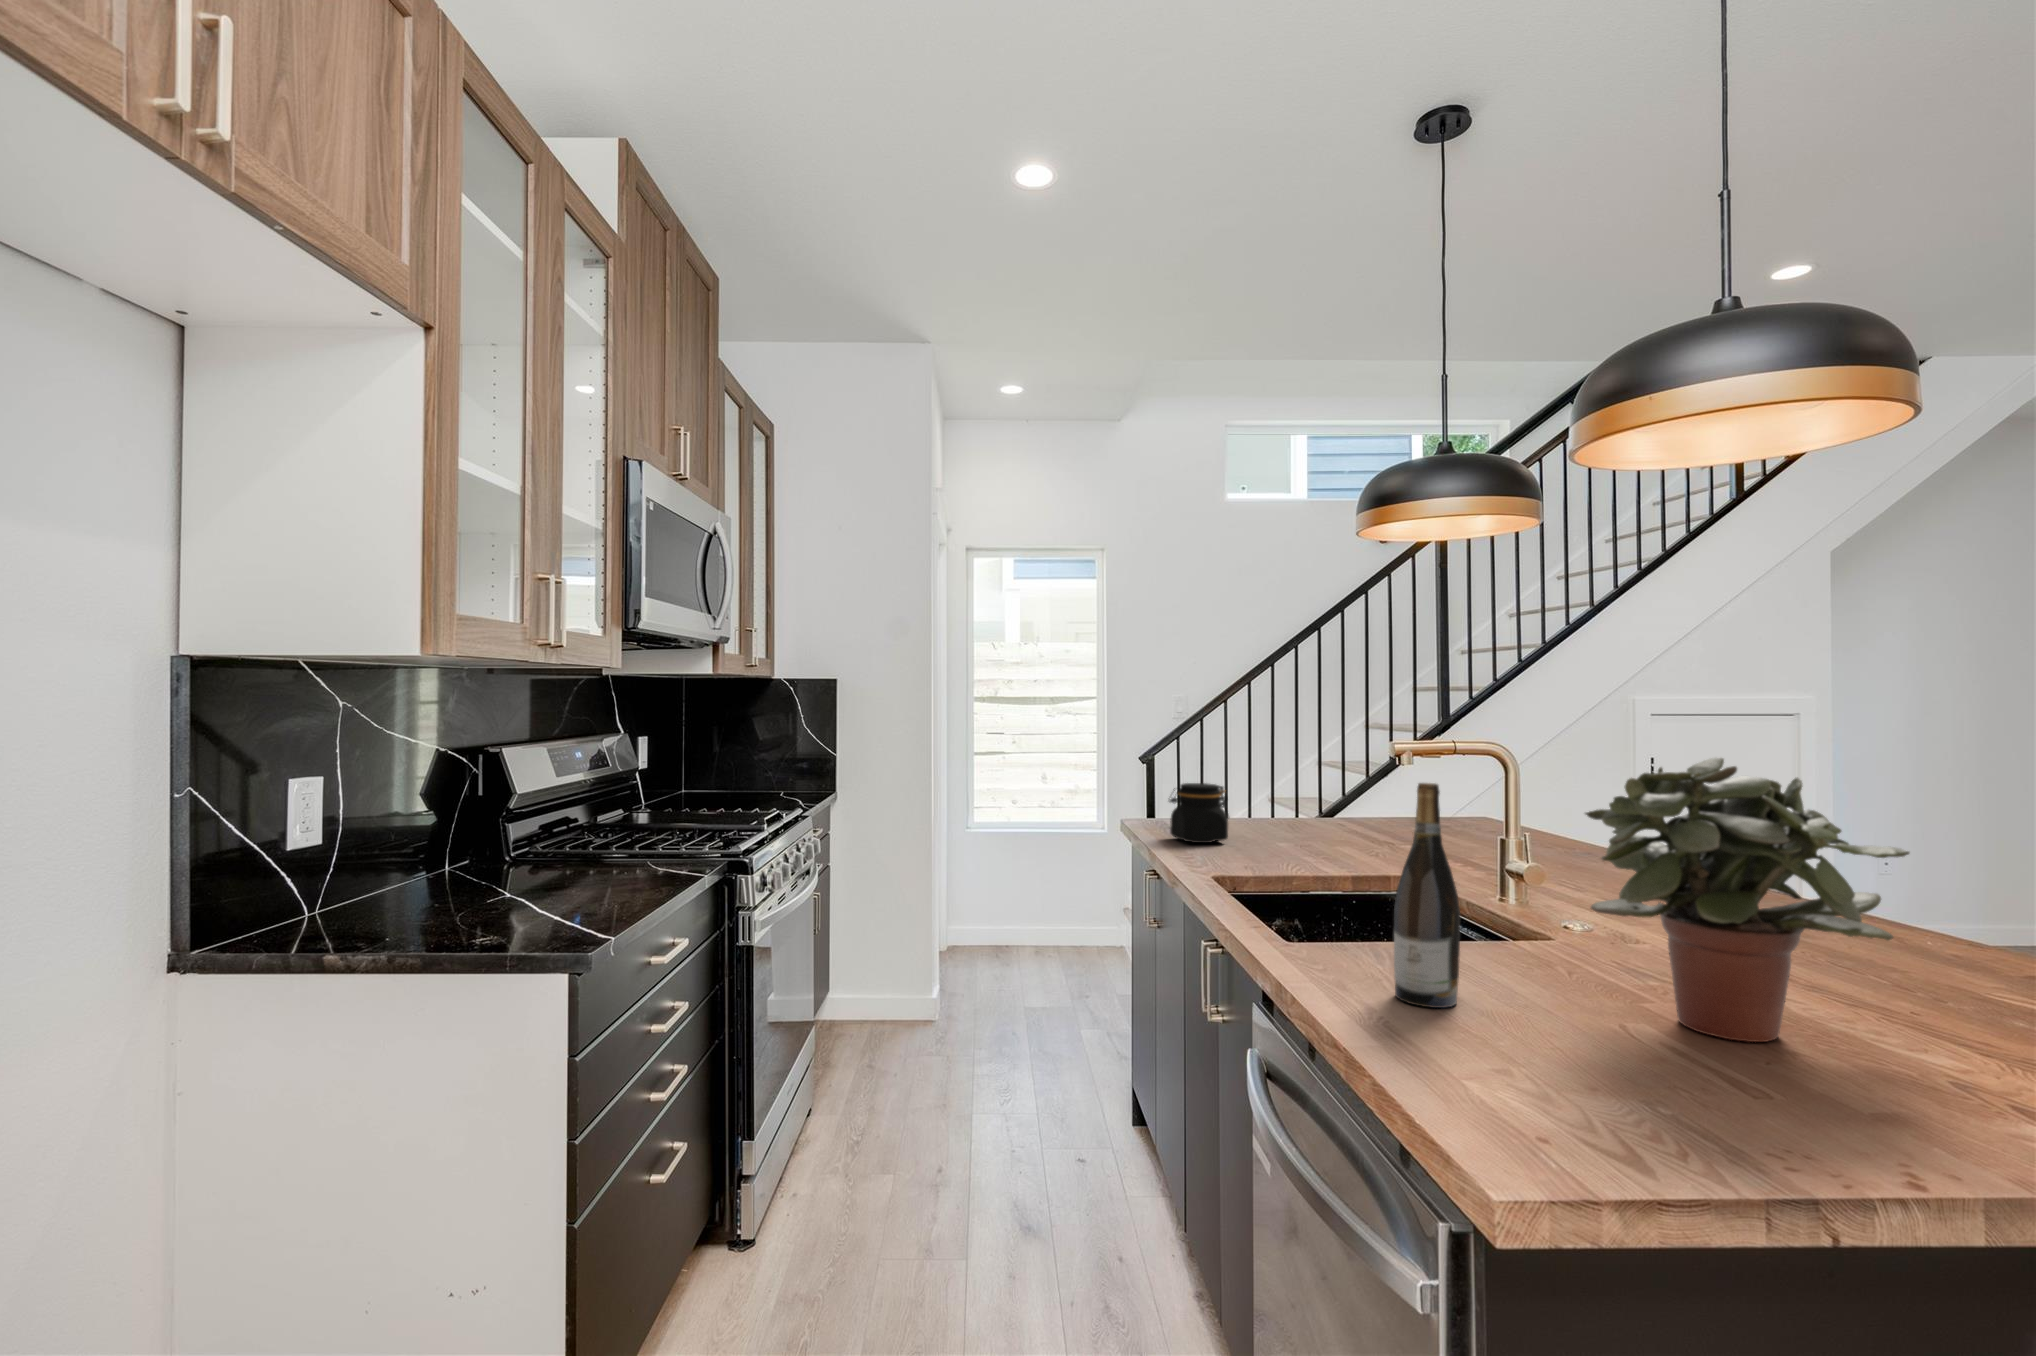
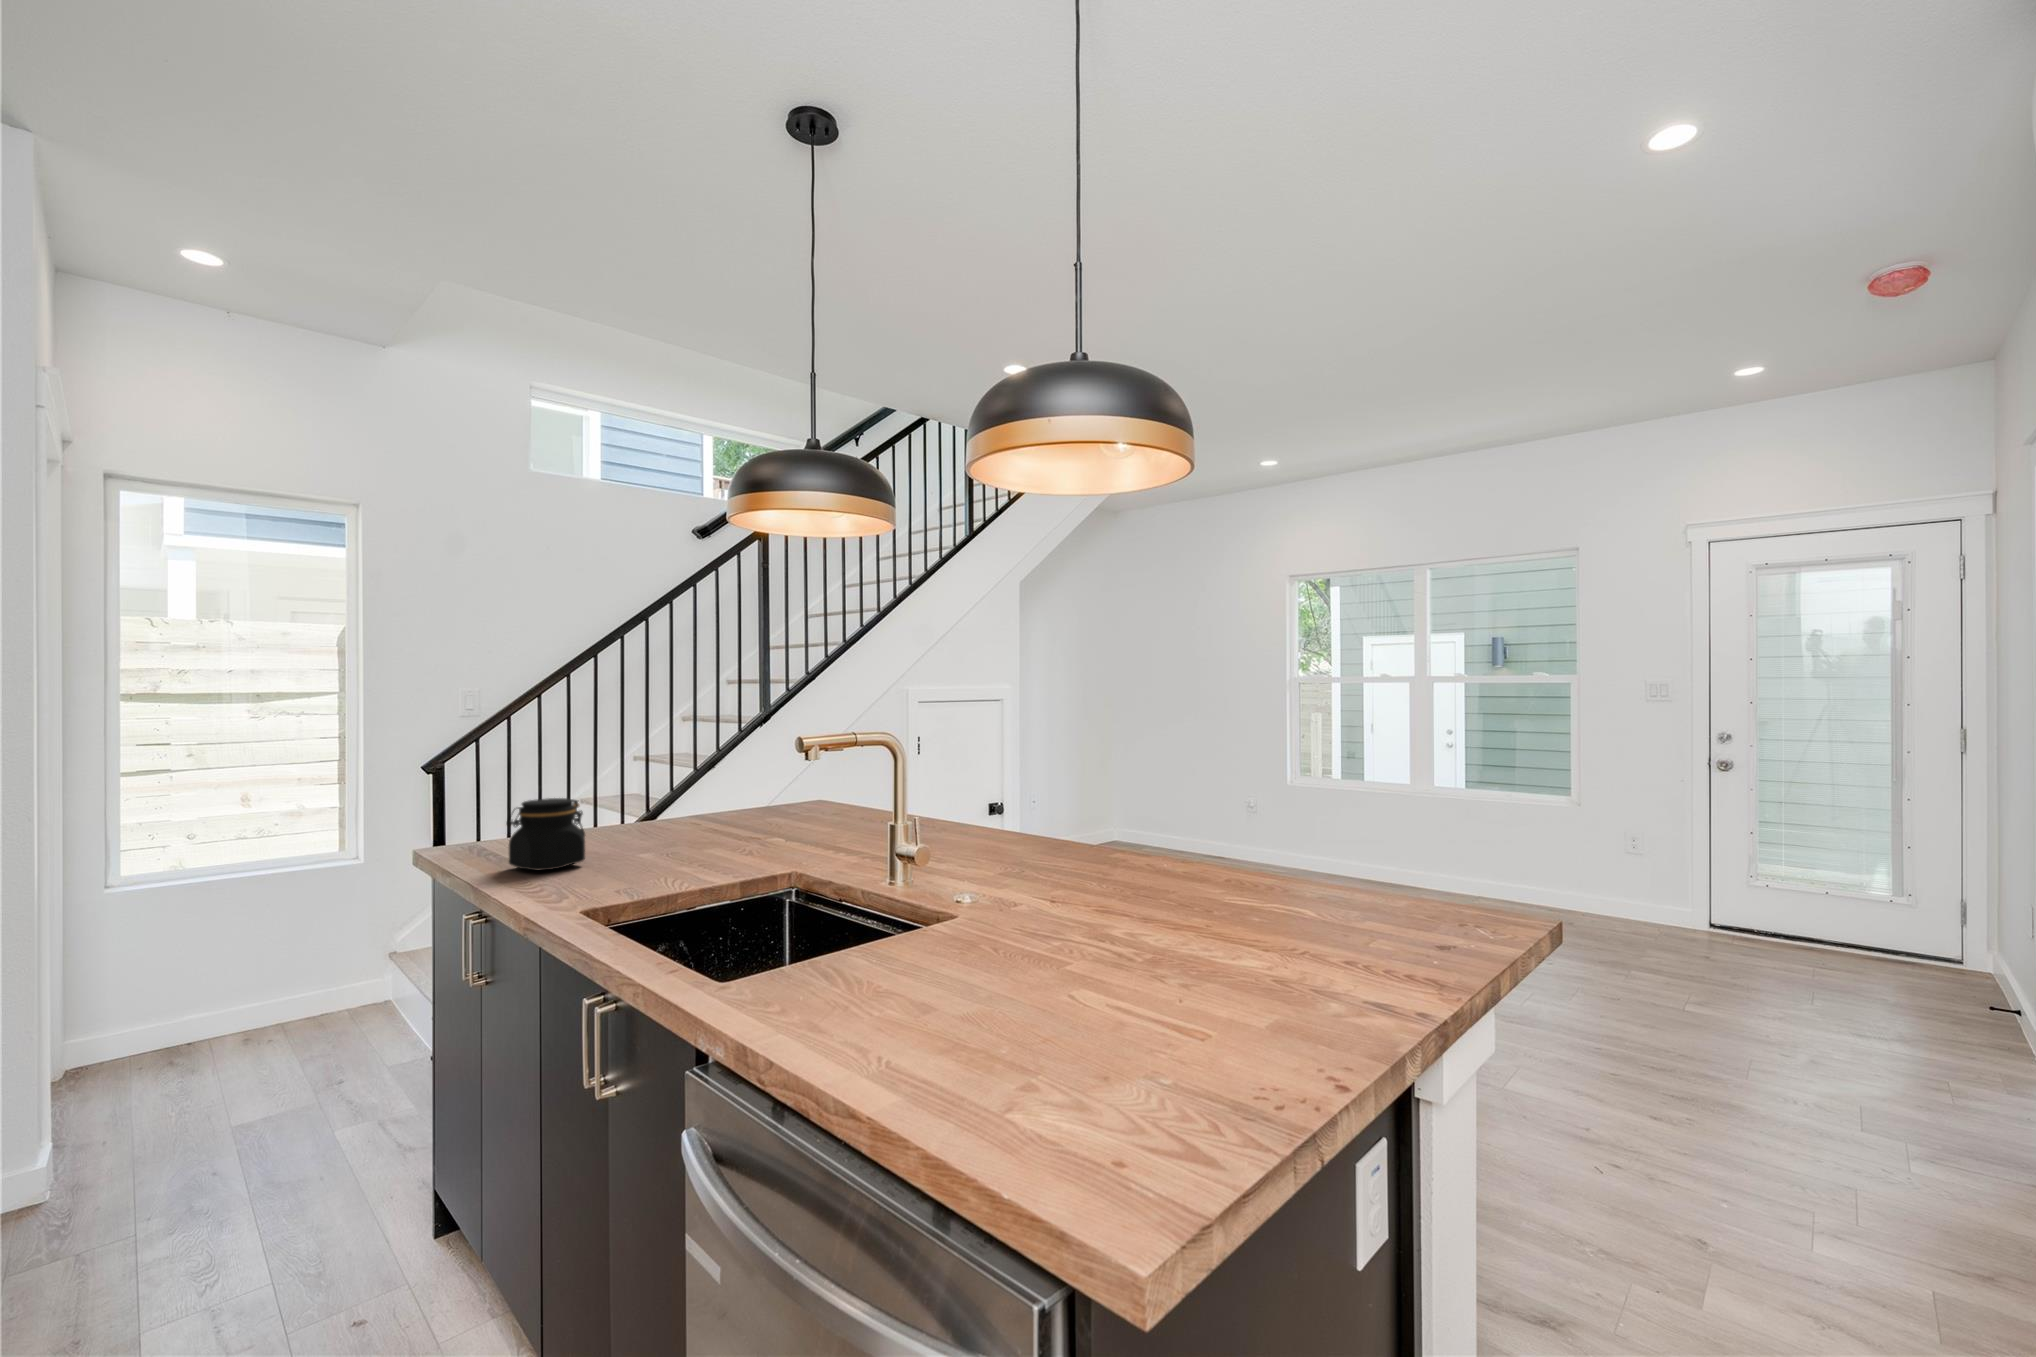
potted plant: present [1585,758,1909,1042] -> none [1031,736,1271,988]
wine bottle: present [1394,783,1460,1008] -> none [869,782,936,1030]

